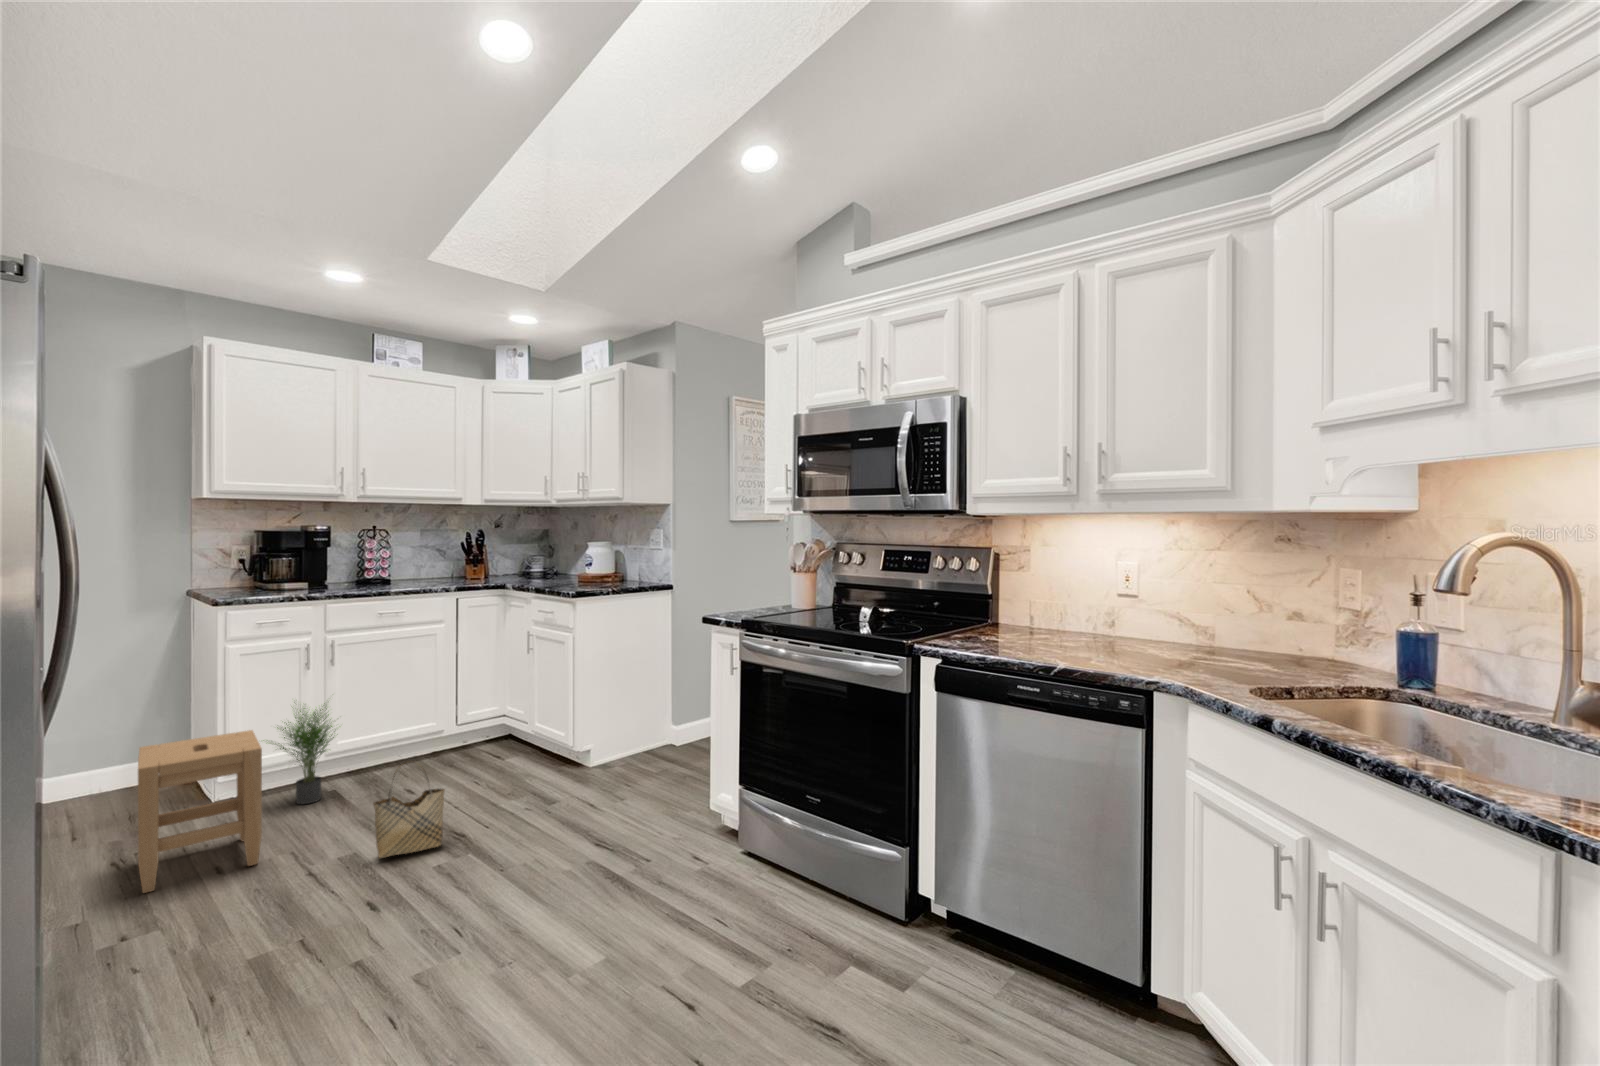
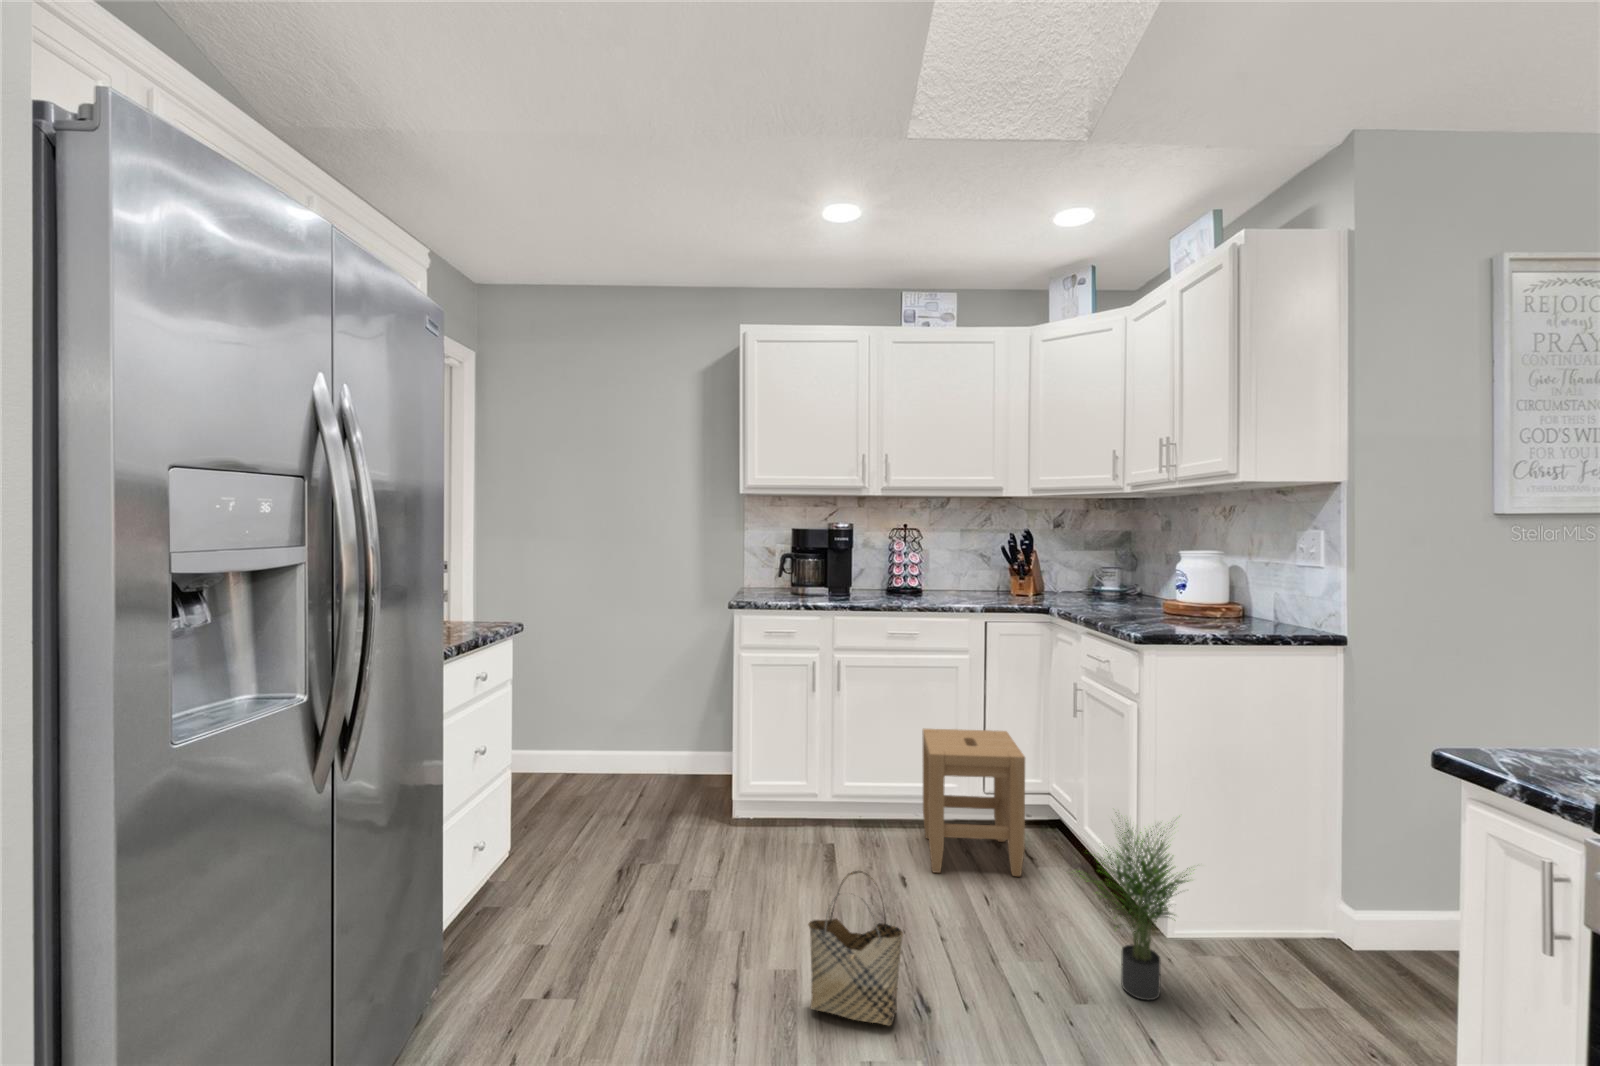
potted plant: present [273,703,335,804] -> present [1079,816,1191,1000]
stool: present [138,730,262,893] -> present [923,729,1025,876]

